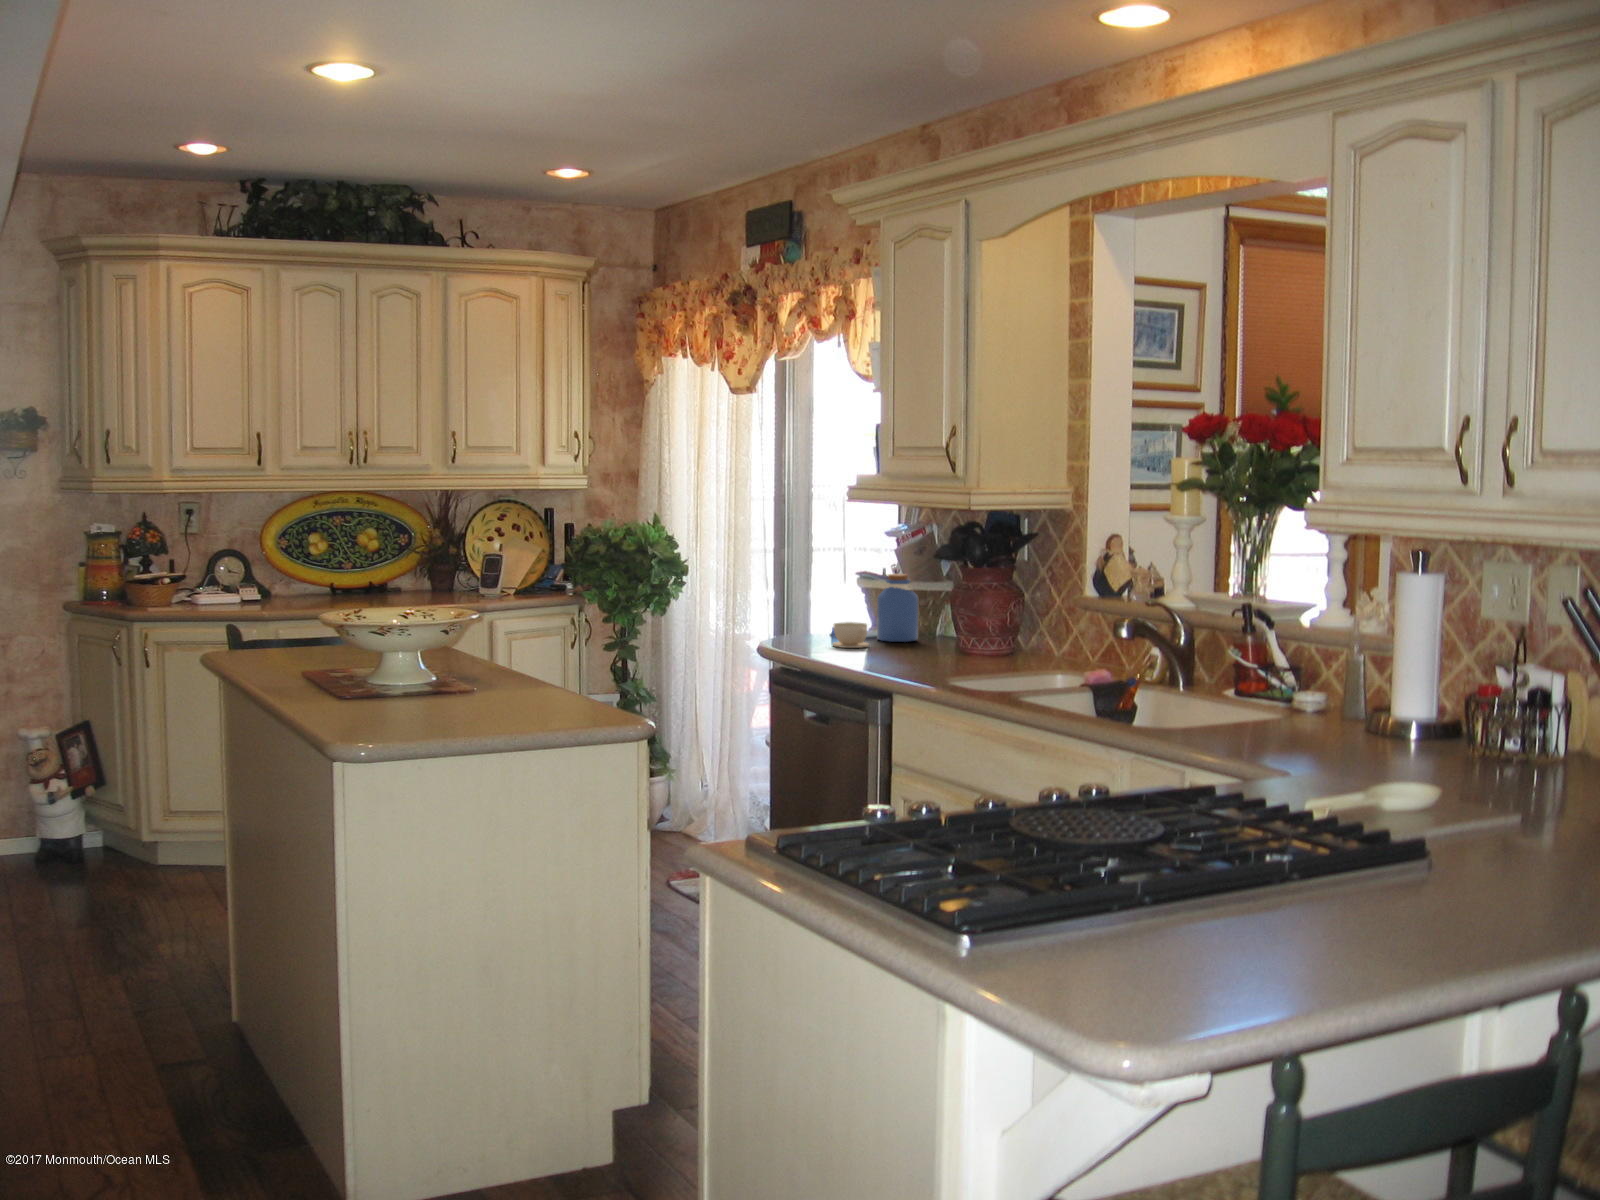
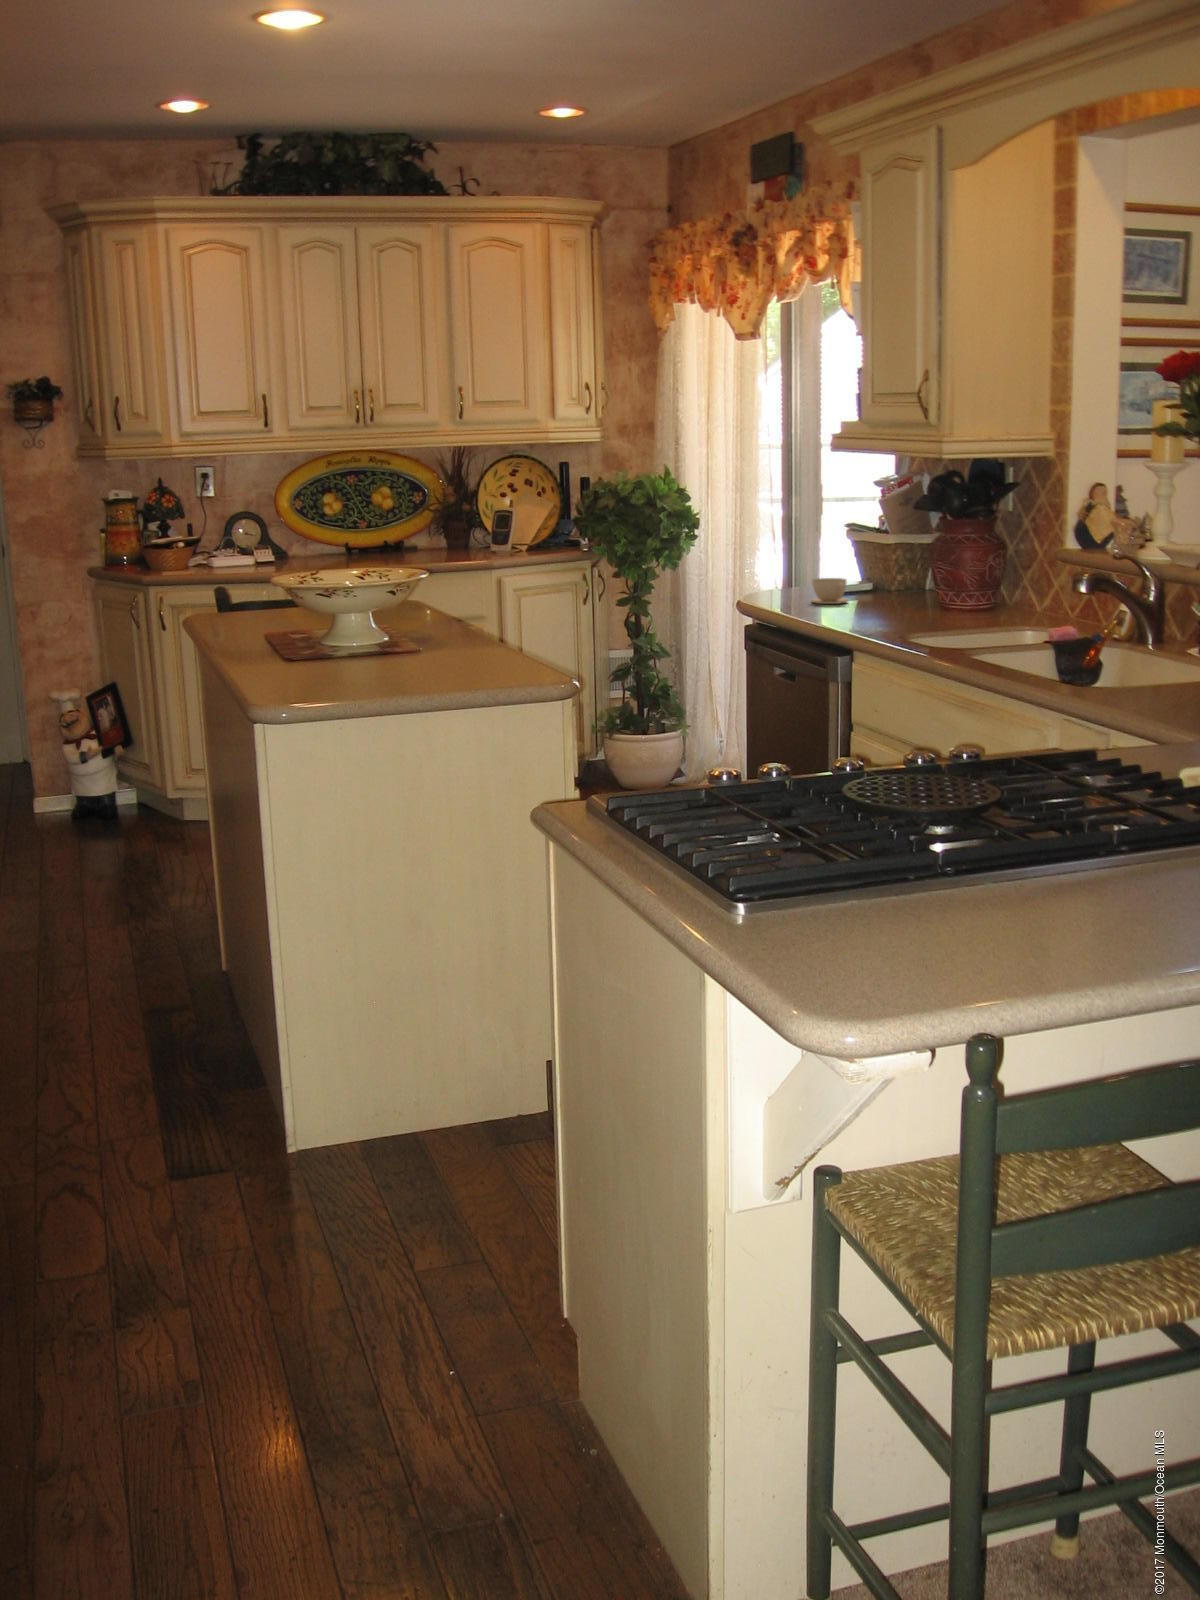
jar: present [877,574,919,642] -> none [863,527,906,598]

